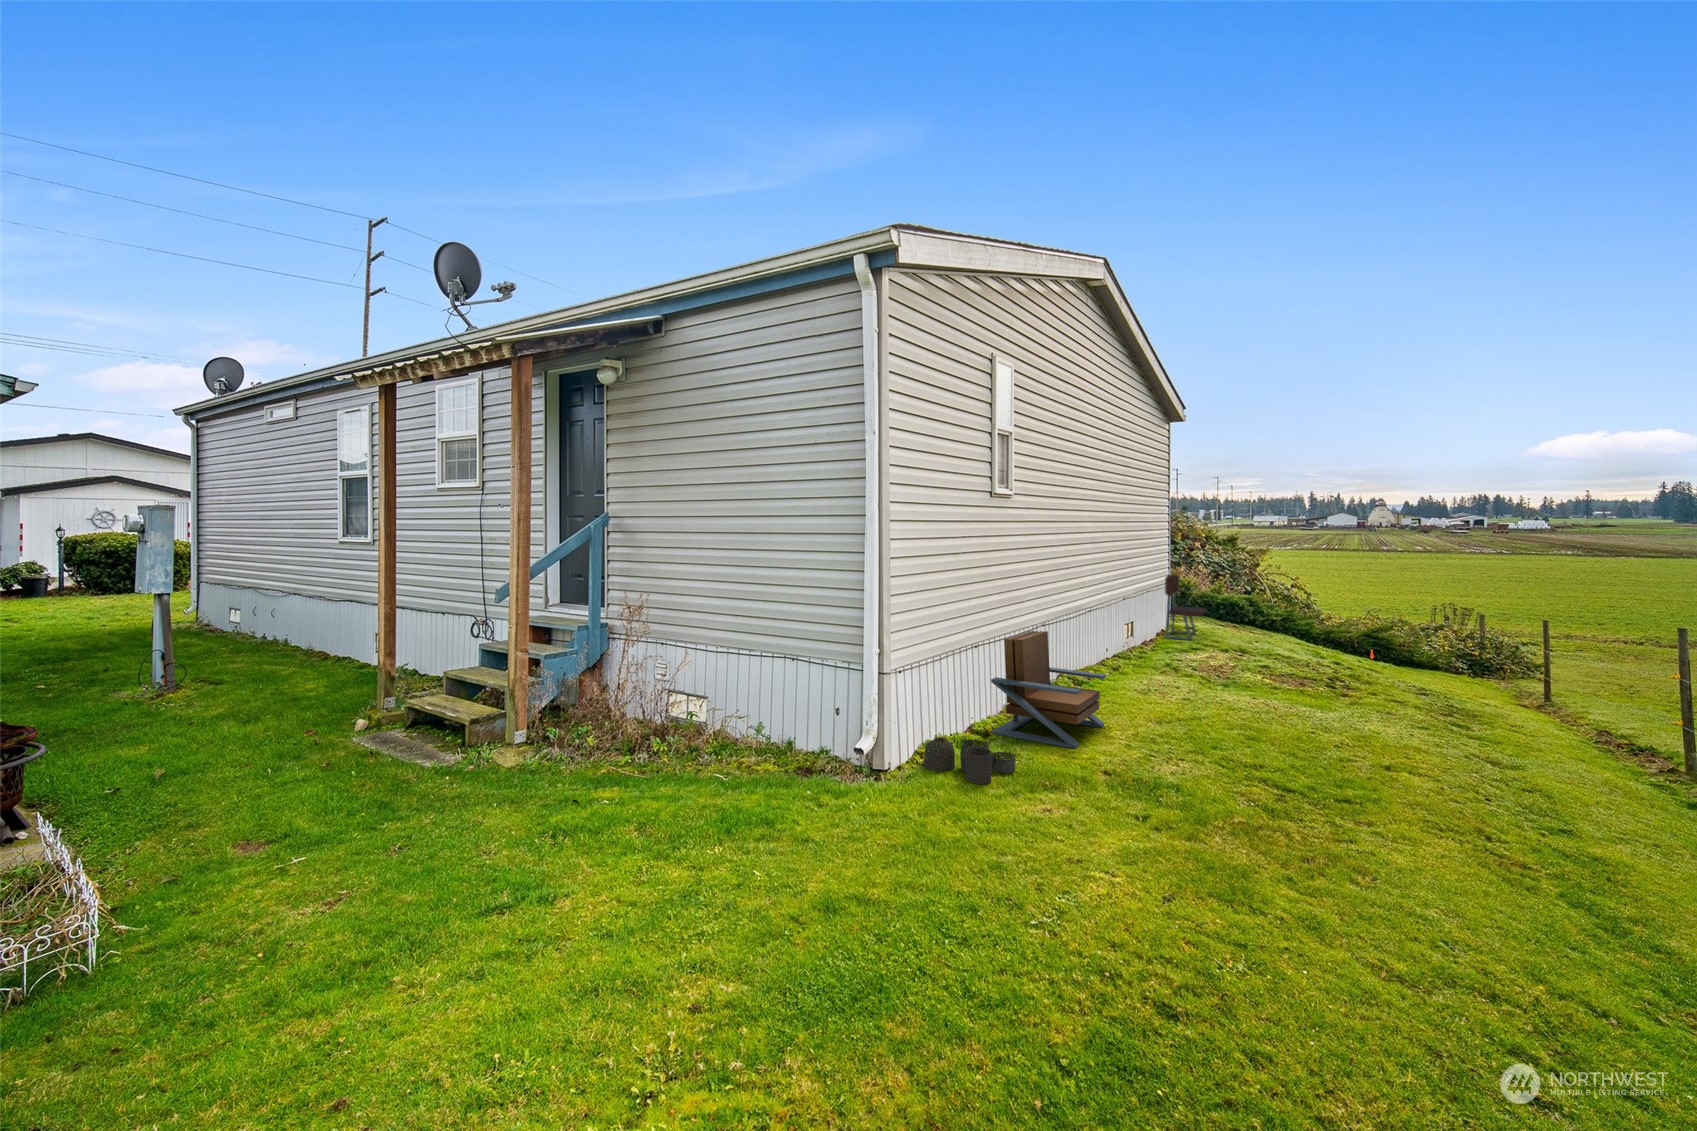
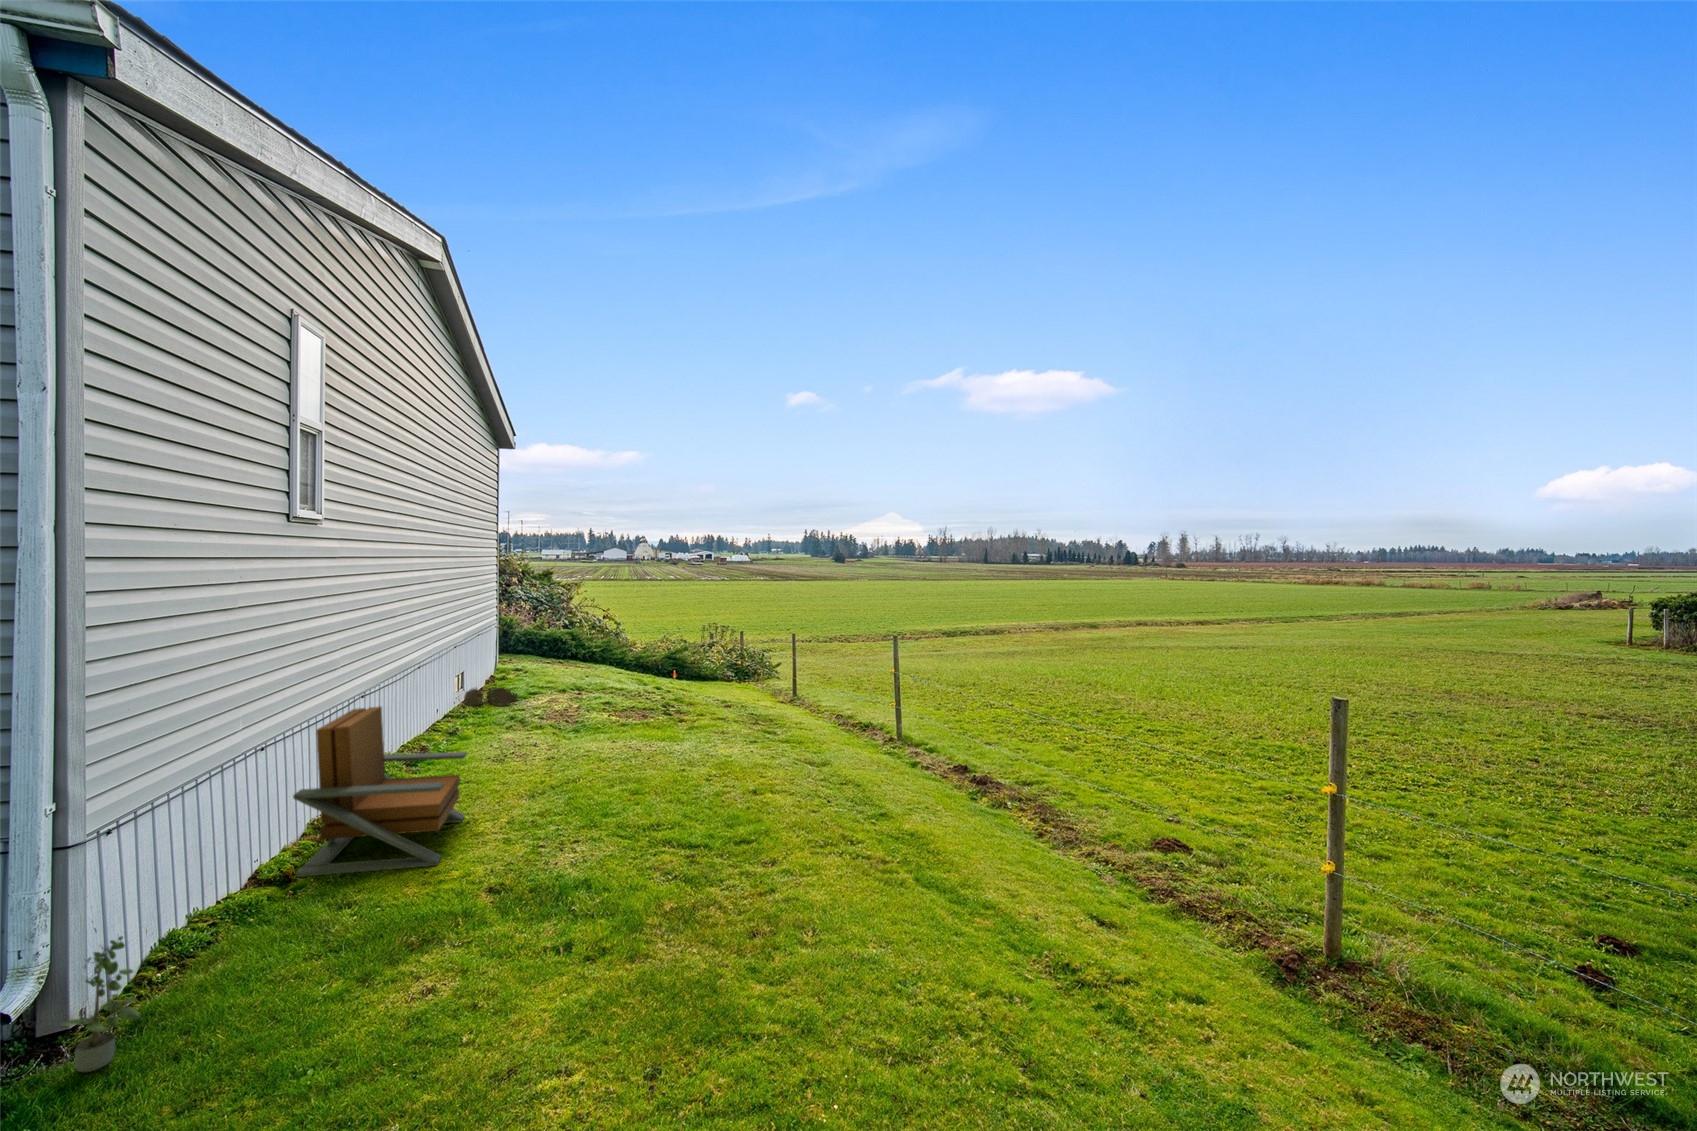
bench: present [1165,575,1206,640] -> none [493,612,536,684]
potted plant: none [880,722,912,787] -> present [60,936,142,1072]
woven basket: present [923,736,1016,784] -> present [464,686,518,706]

